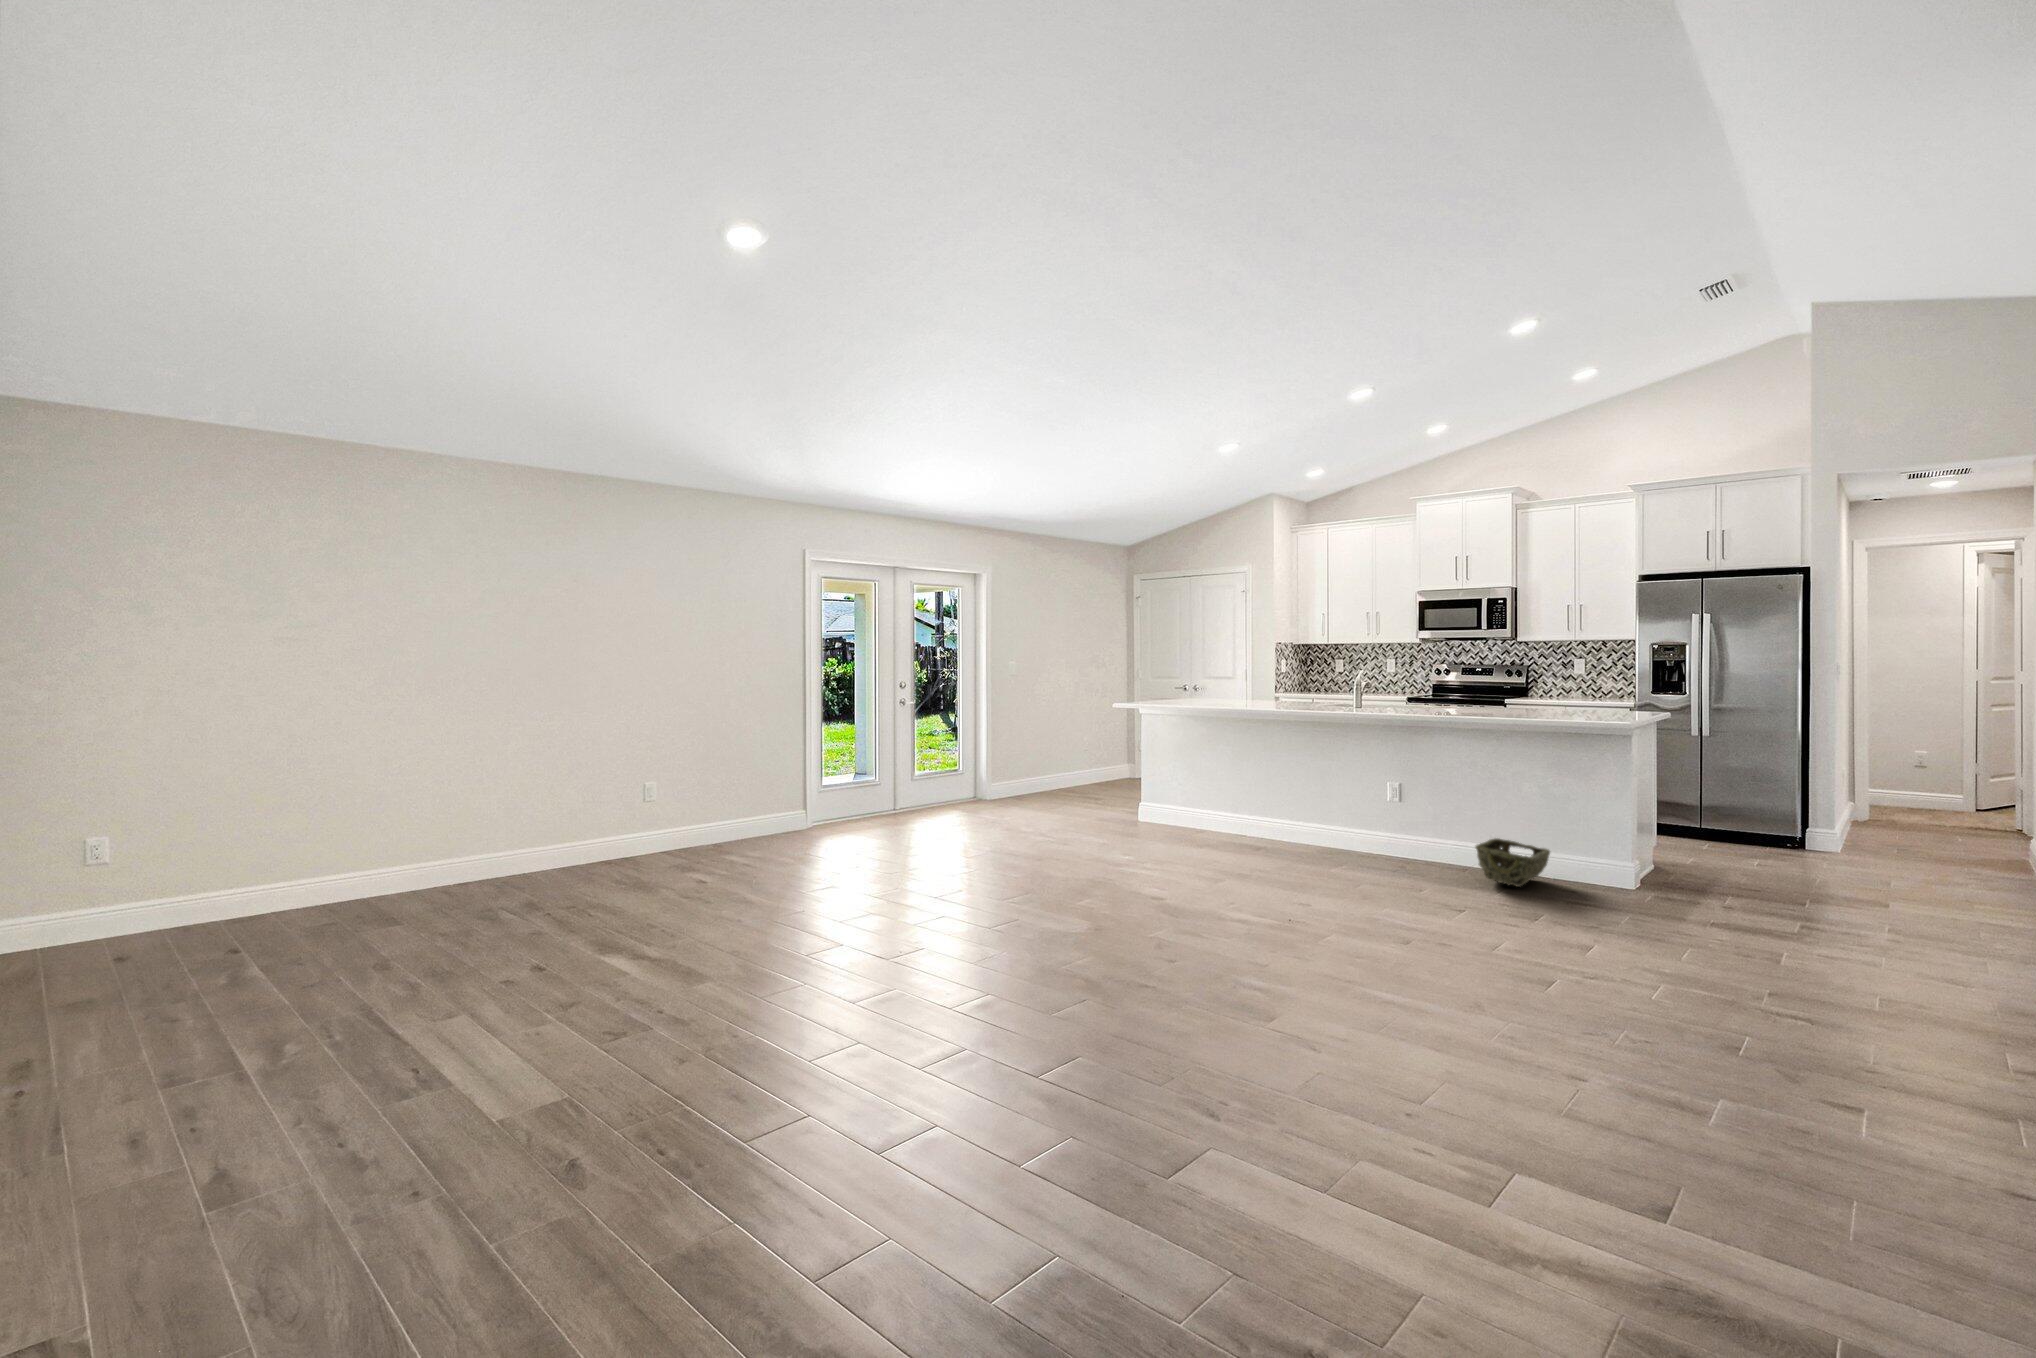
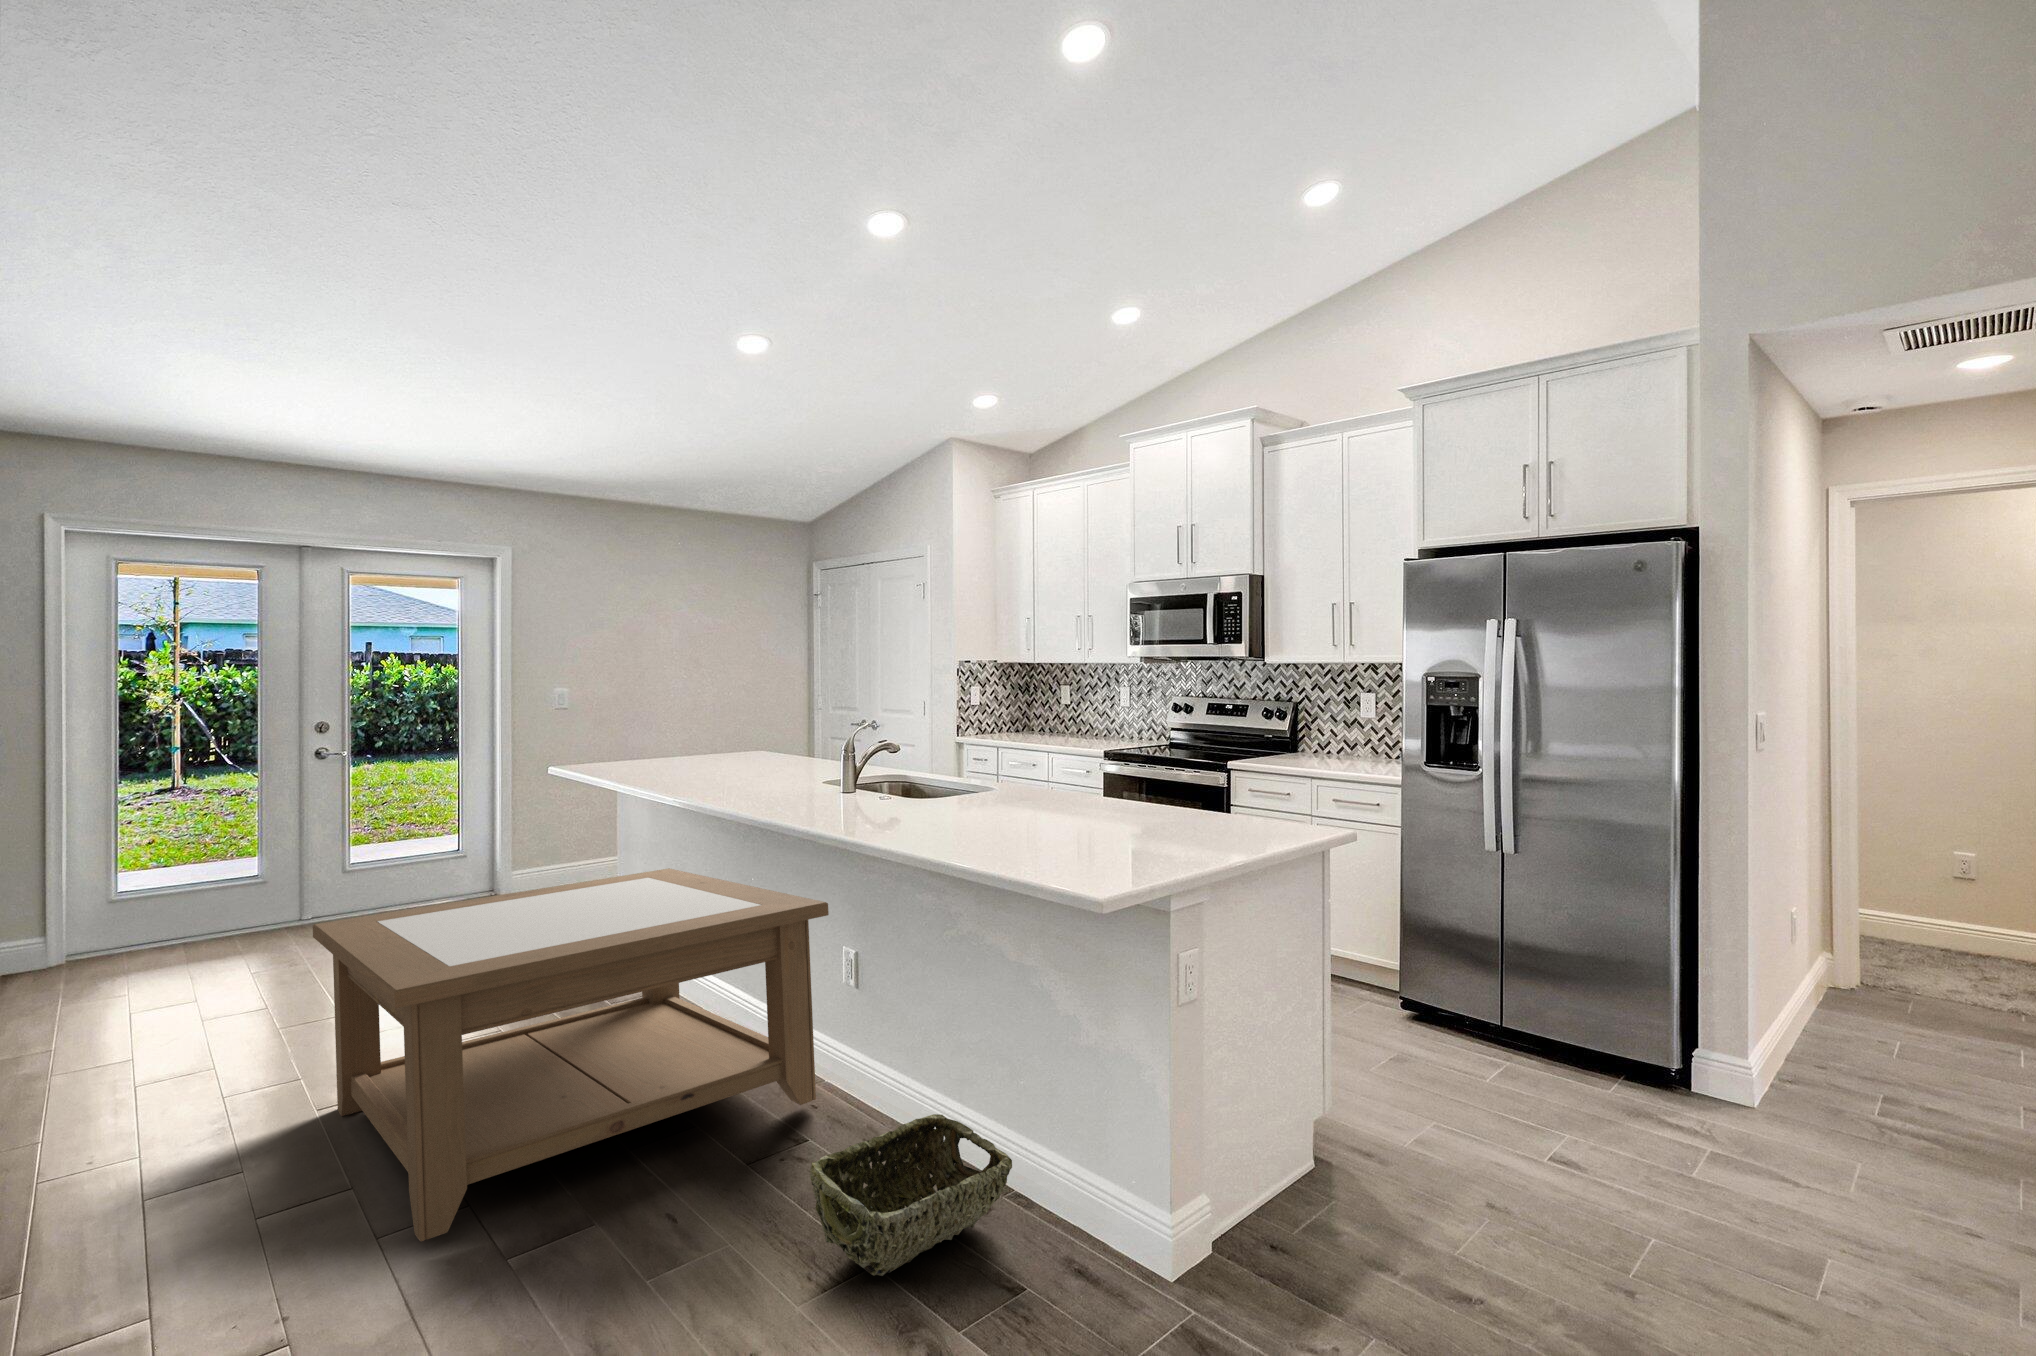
coffee table: none [1129,752,1394,882] -> present [313,868,829,1241]

